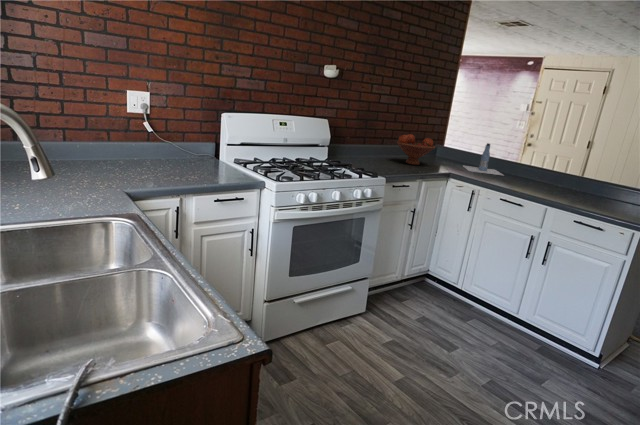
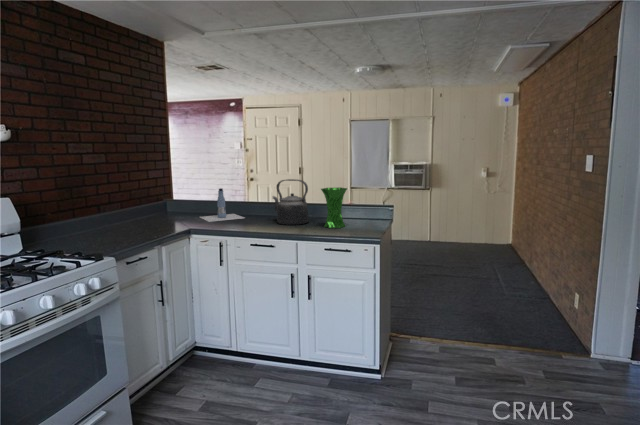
fruit bowl: present [397,134,435,165] -> none [116,195,165,230]
kettle: none [535,146,579,194] -> present [273,179,308,225]
vase: none [584,162,626,207] -> present [321,187,347,228]

